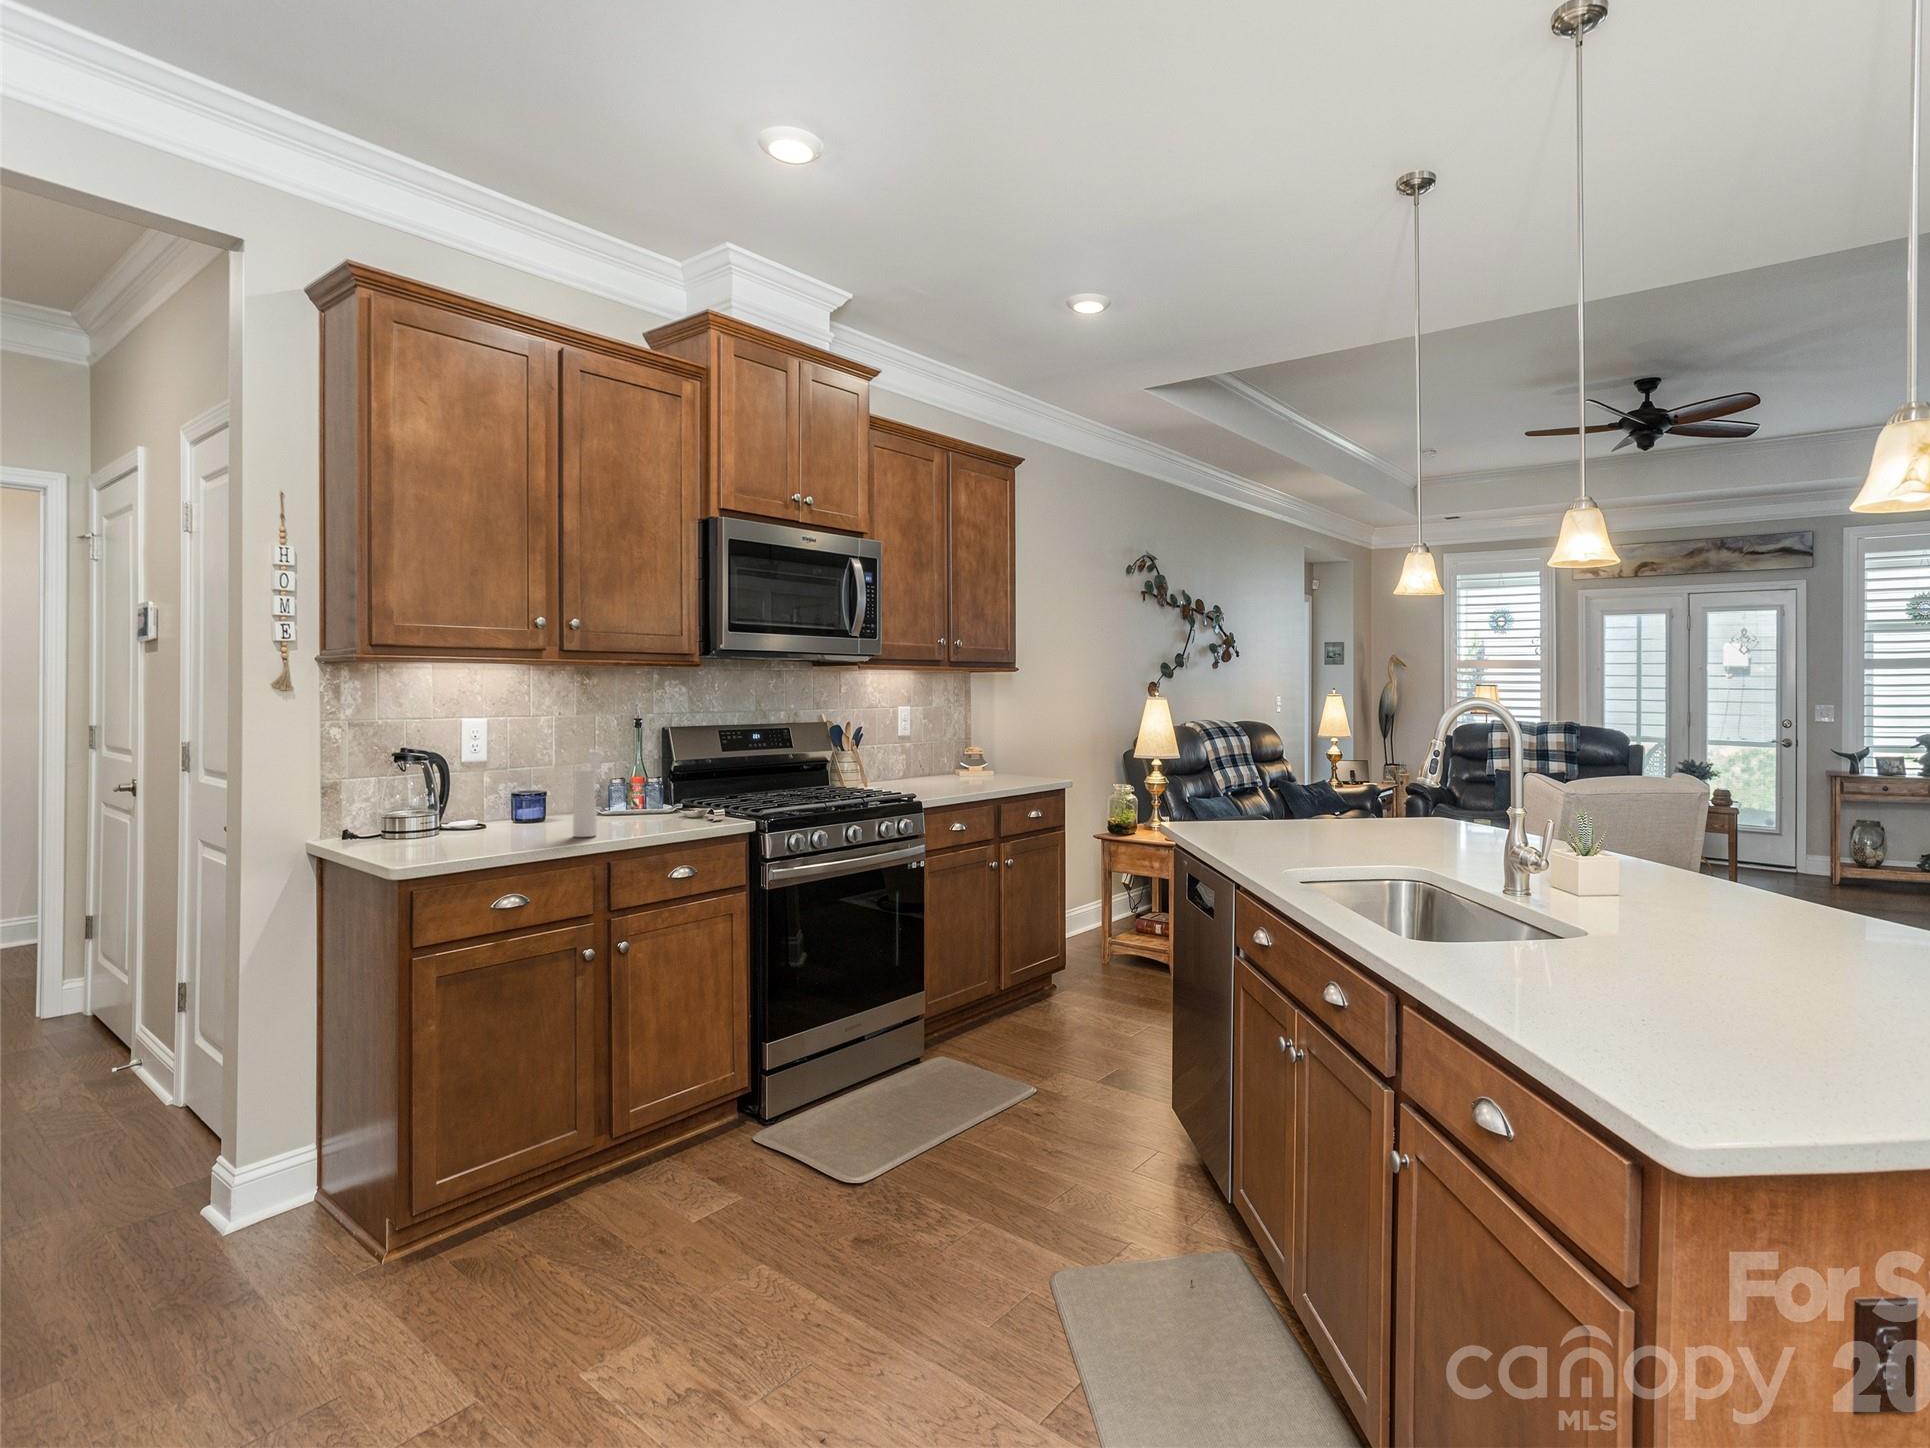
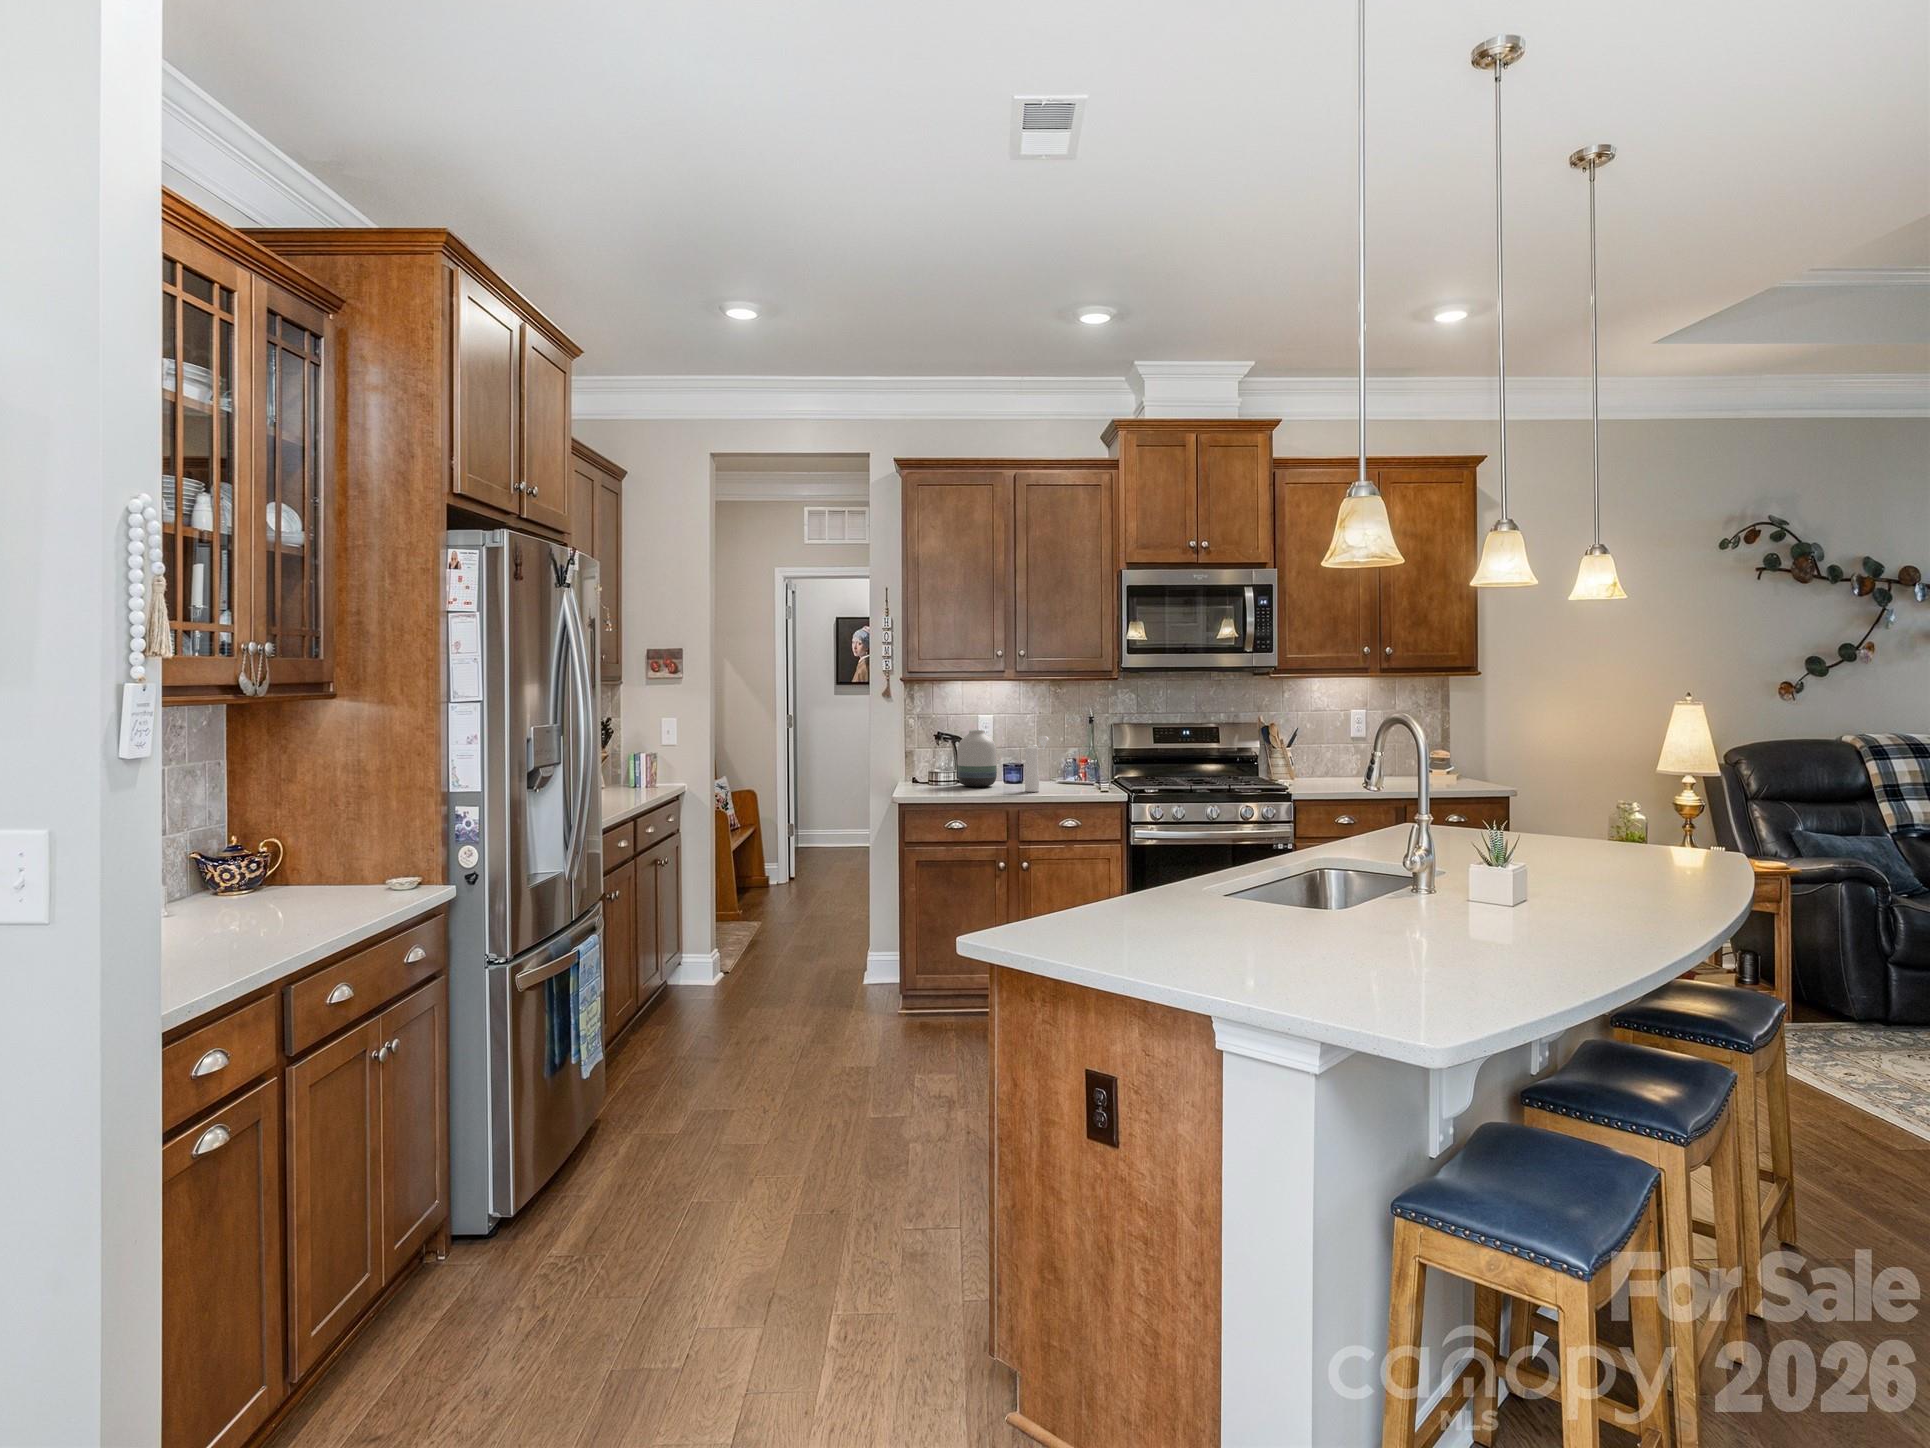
vase: none [441,744,513,835] -> present [957,730,997,787]

